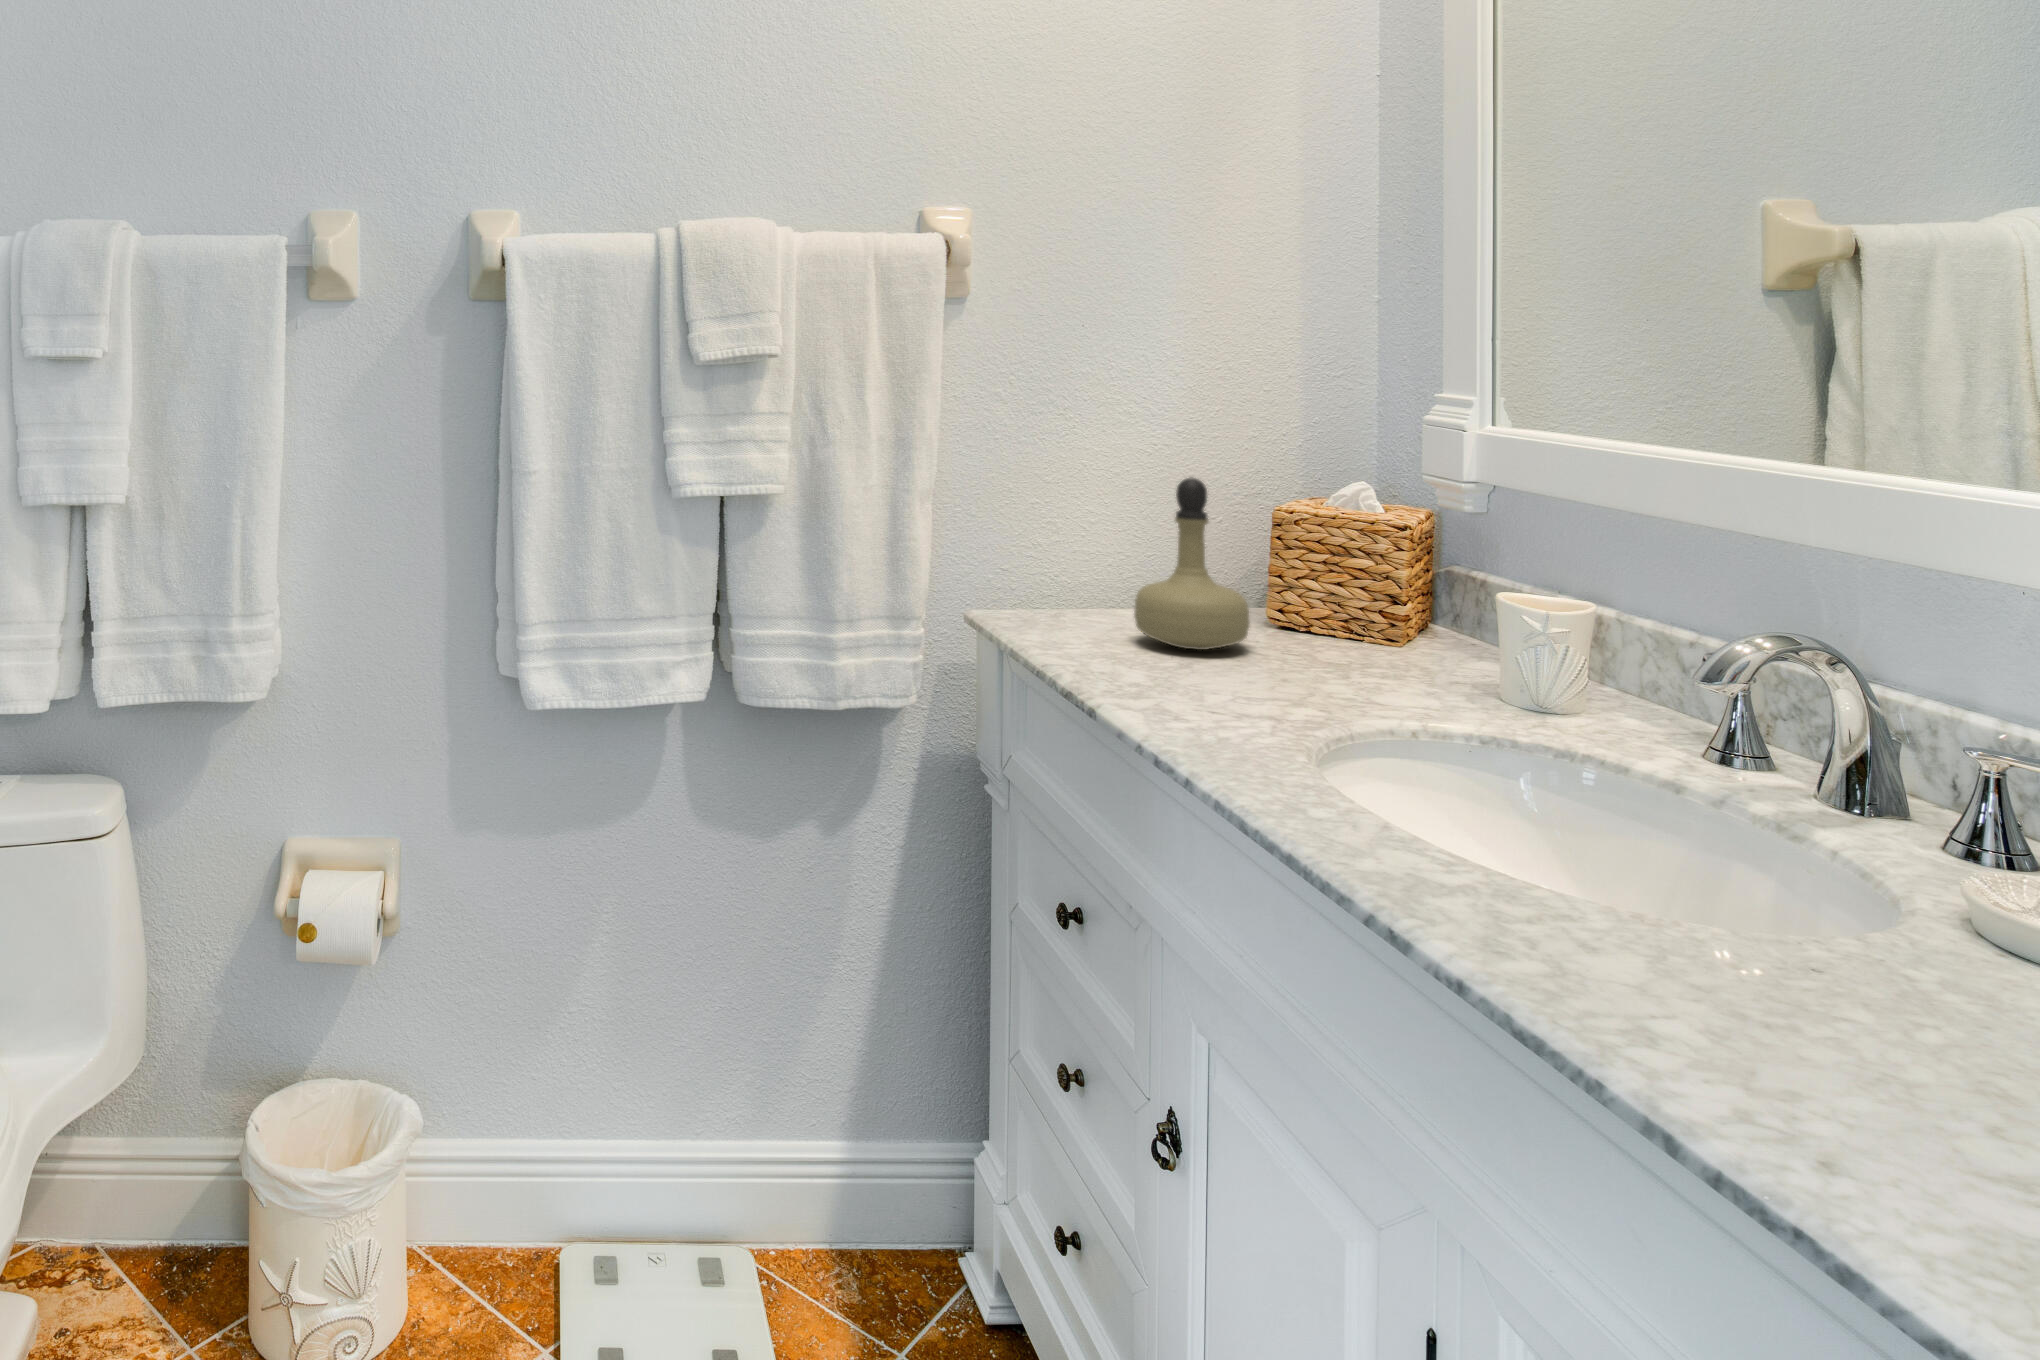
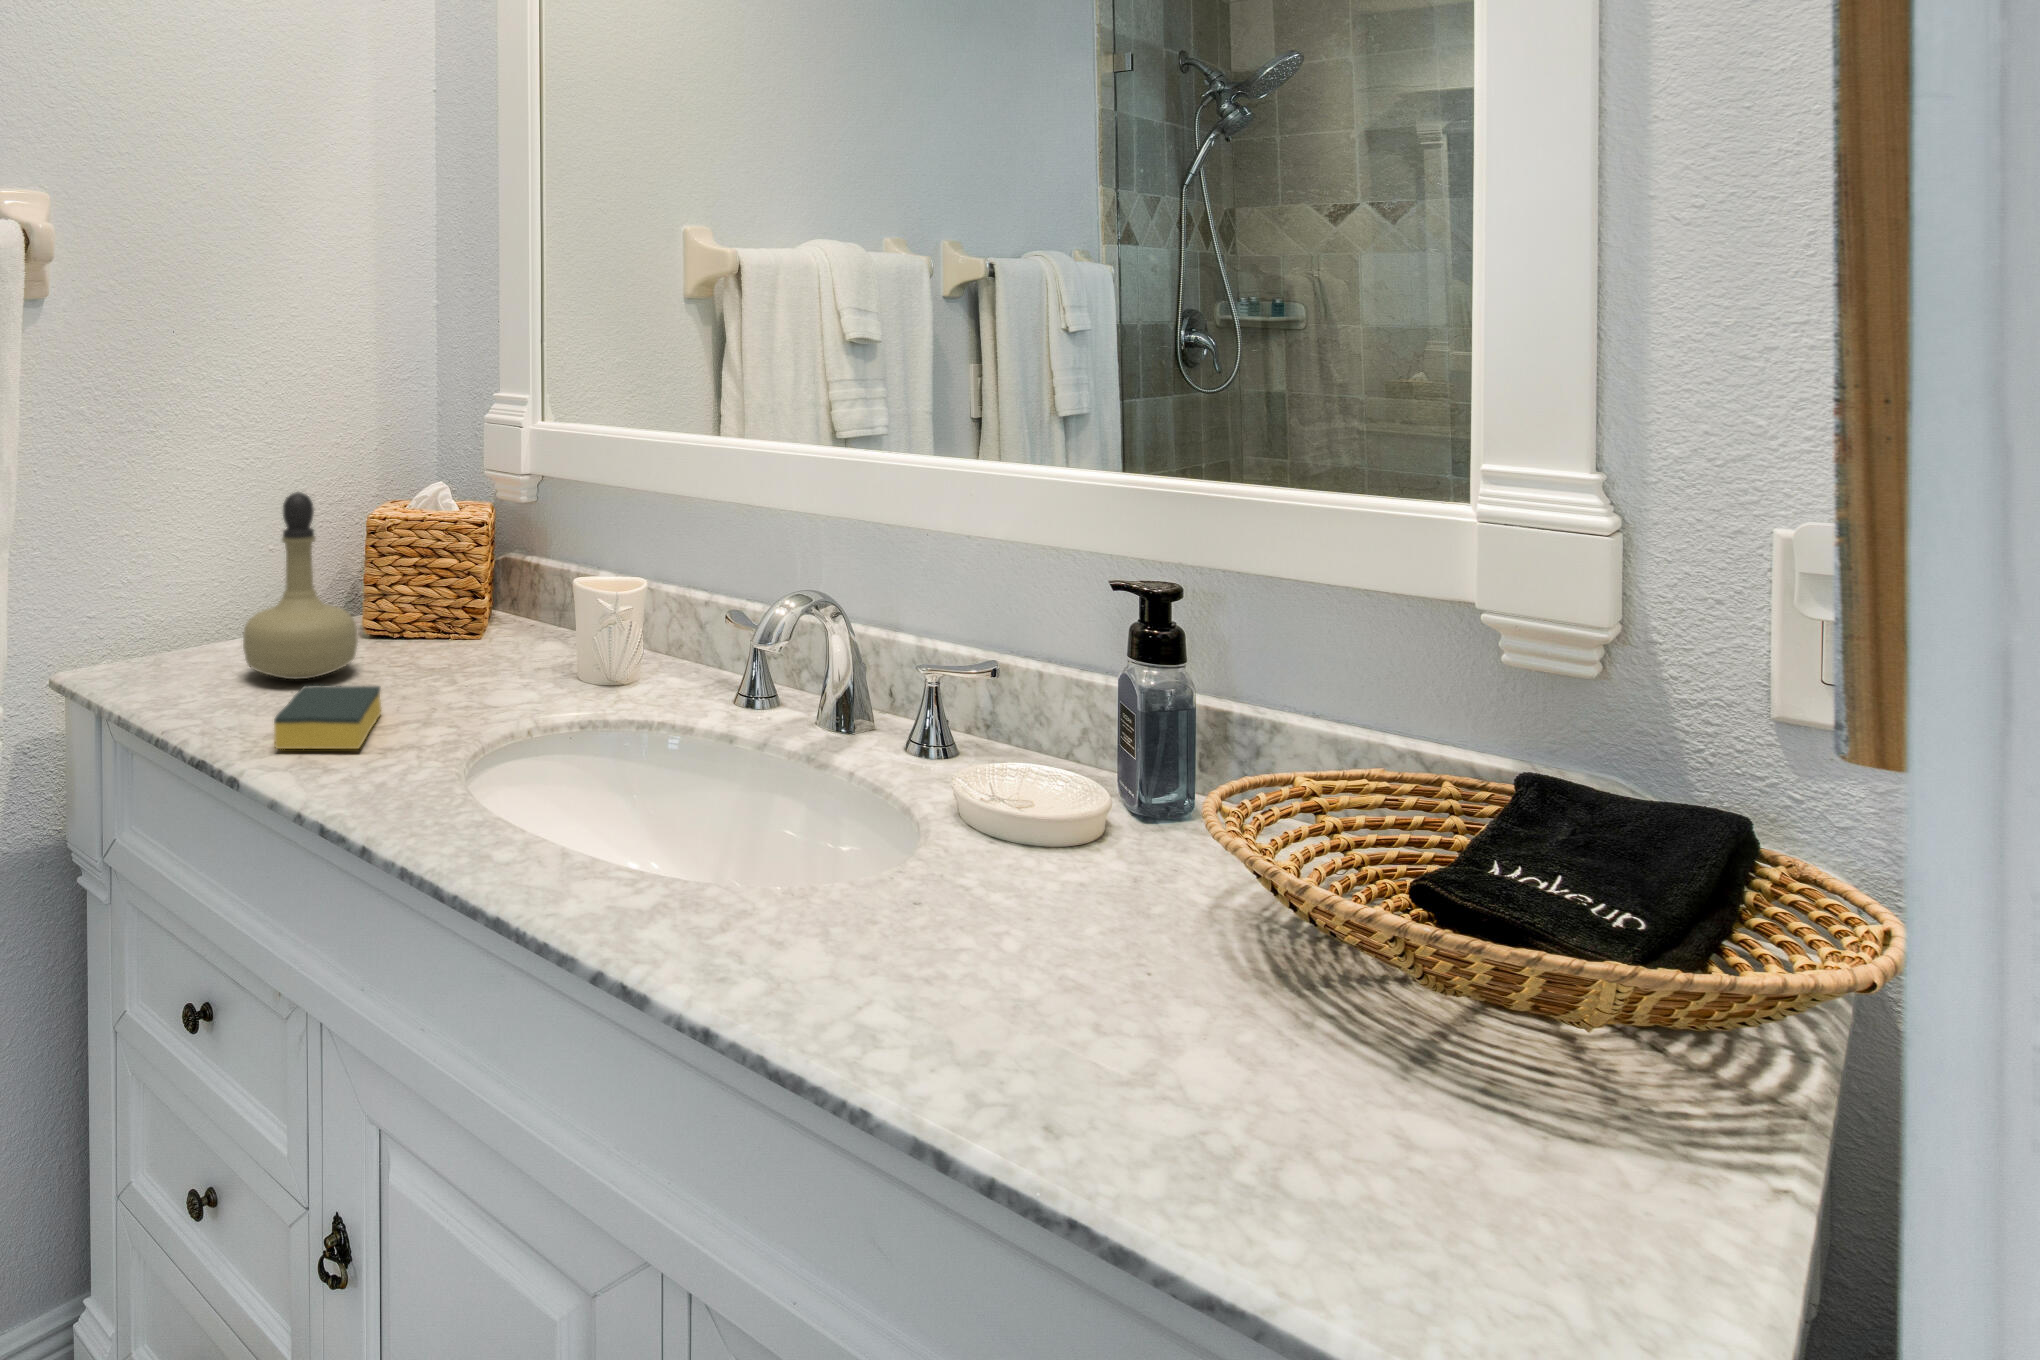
sponge: none [1136,649,1256,708] -> present [274,685,381,749]

